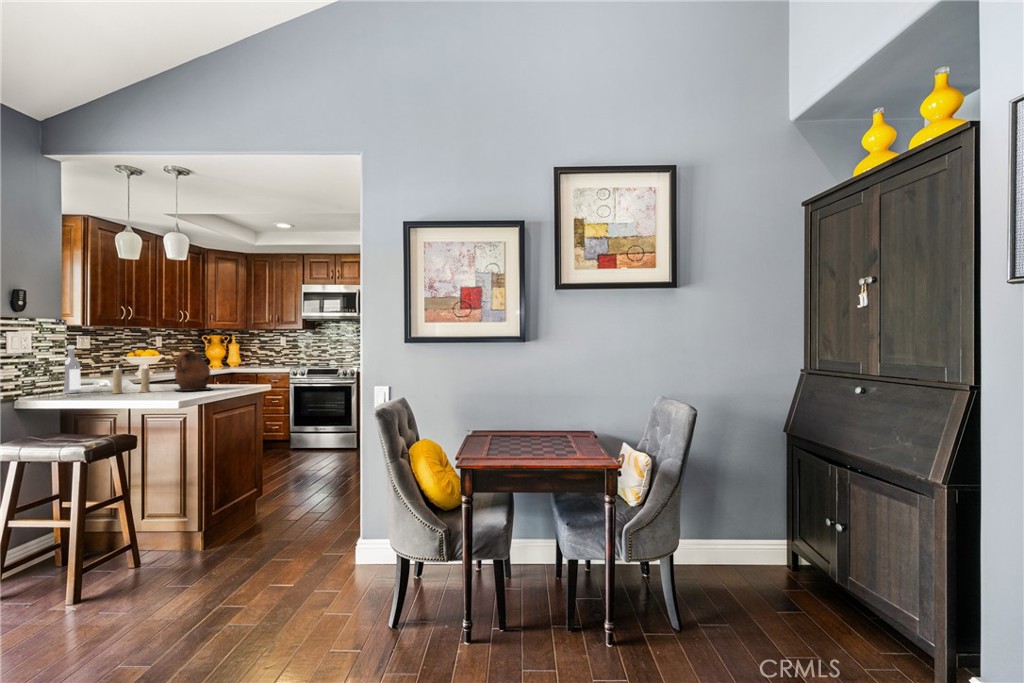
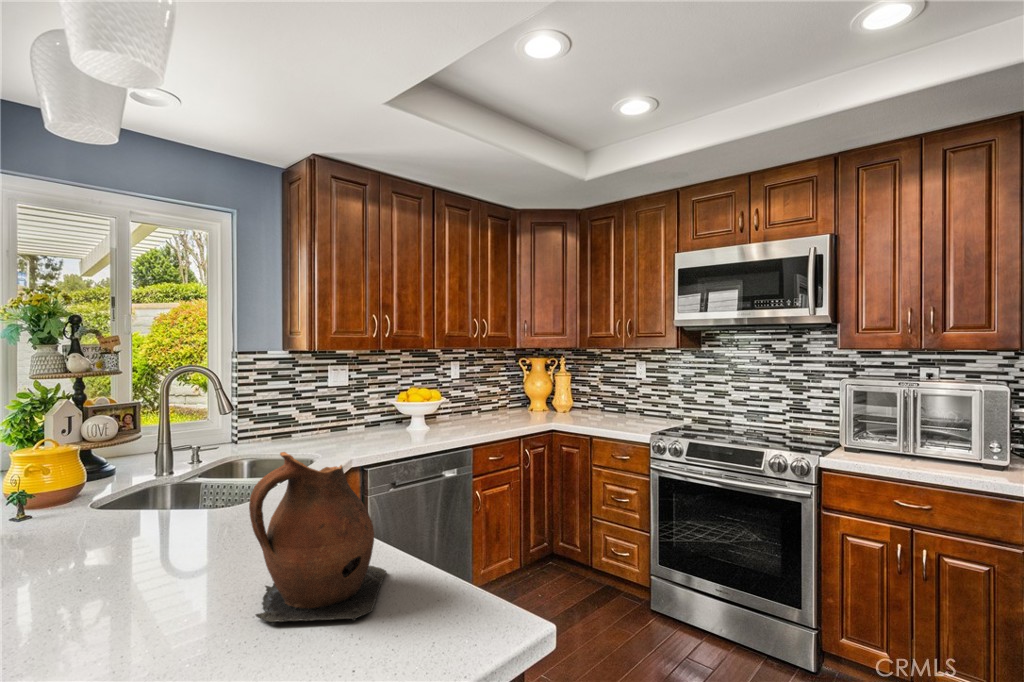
wine bottle: present [63,345,81,394] -> none [82,420,125,552]
candle: present [112,365,150,394] -> none [124,487,224,590]

